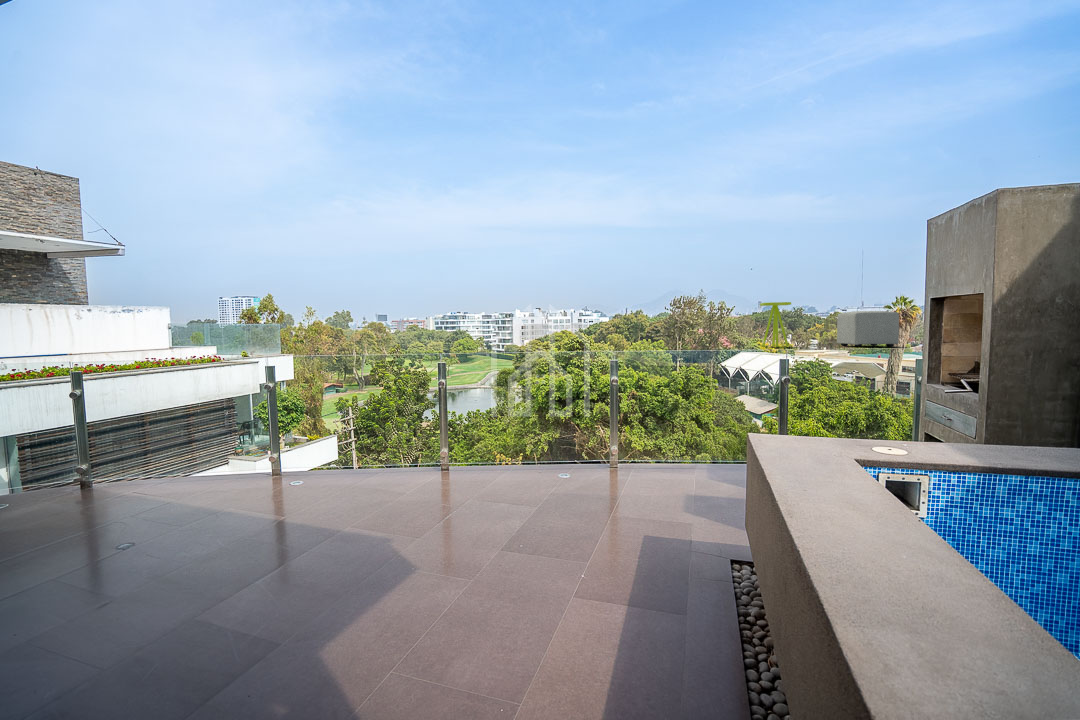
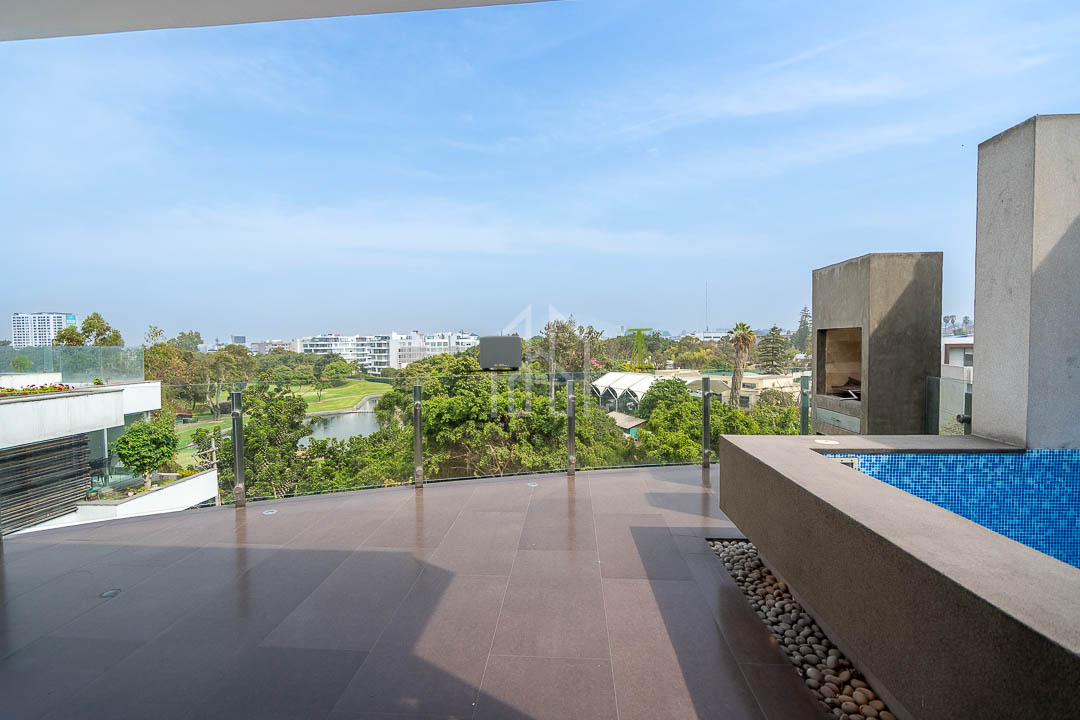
ottoman: present [837,311,899,347] -> present [479,335,522,371]

